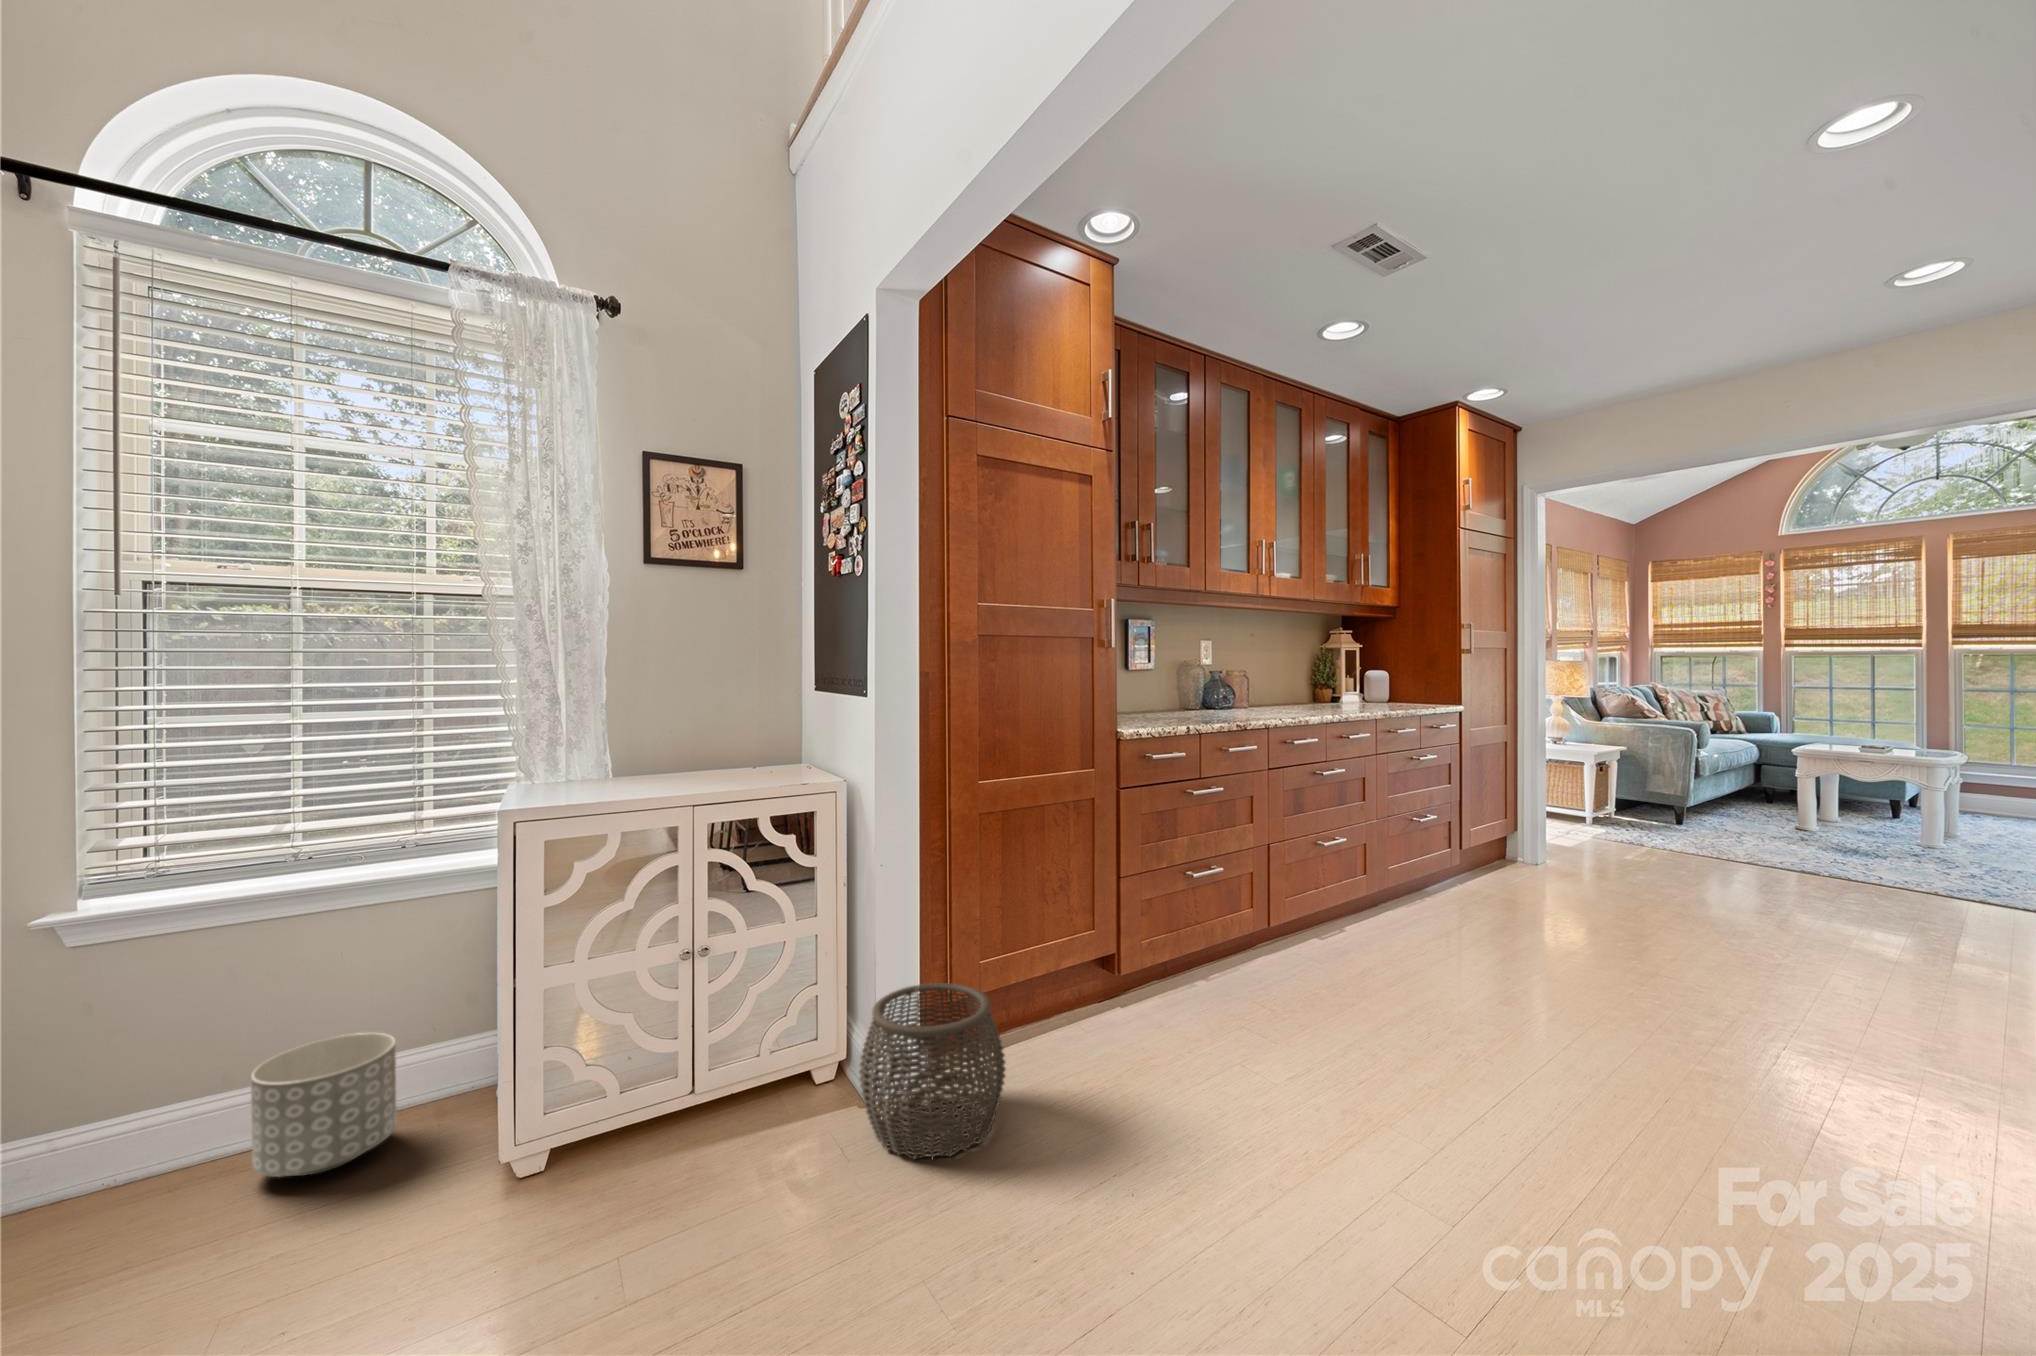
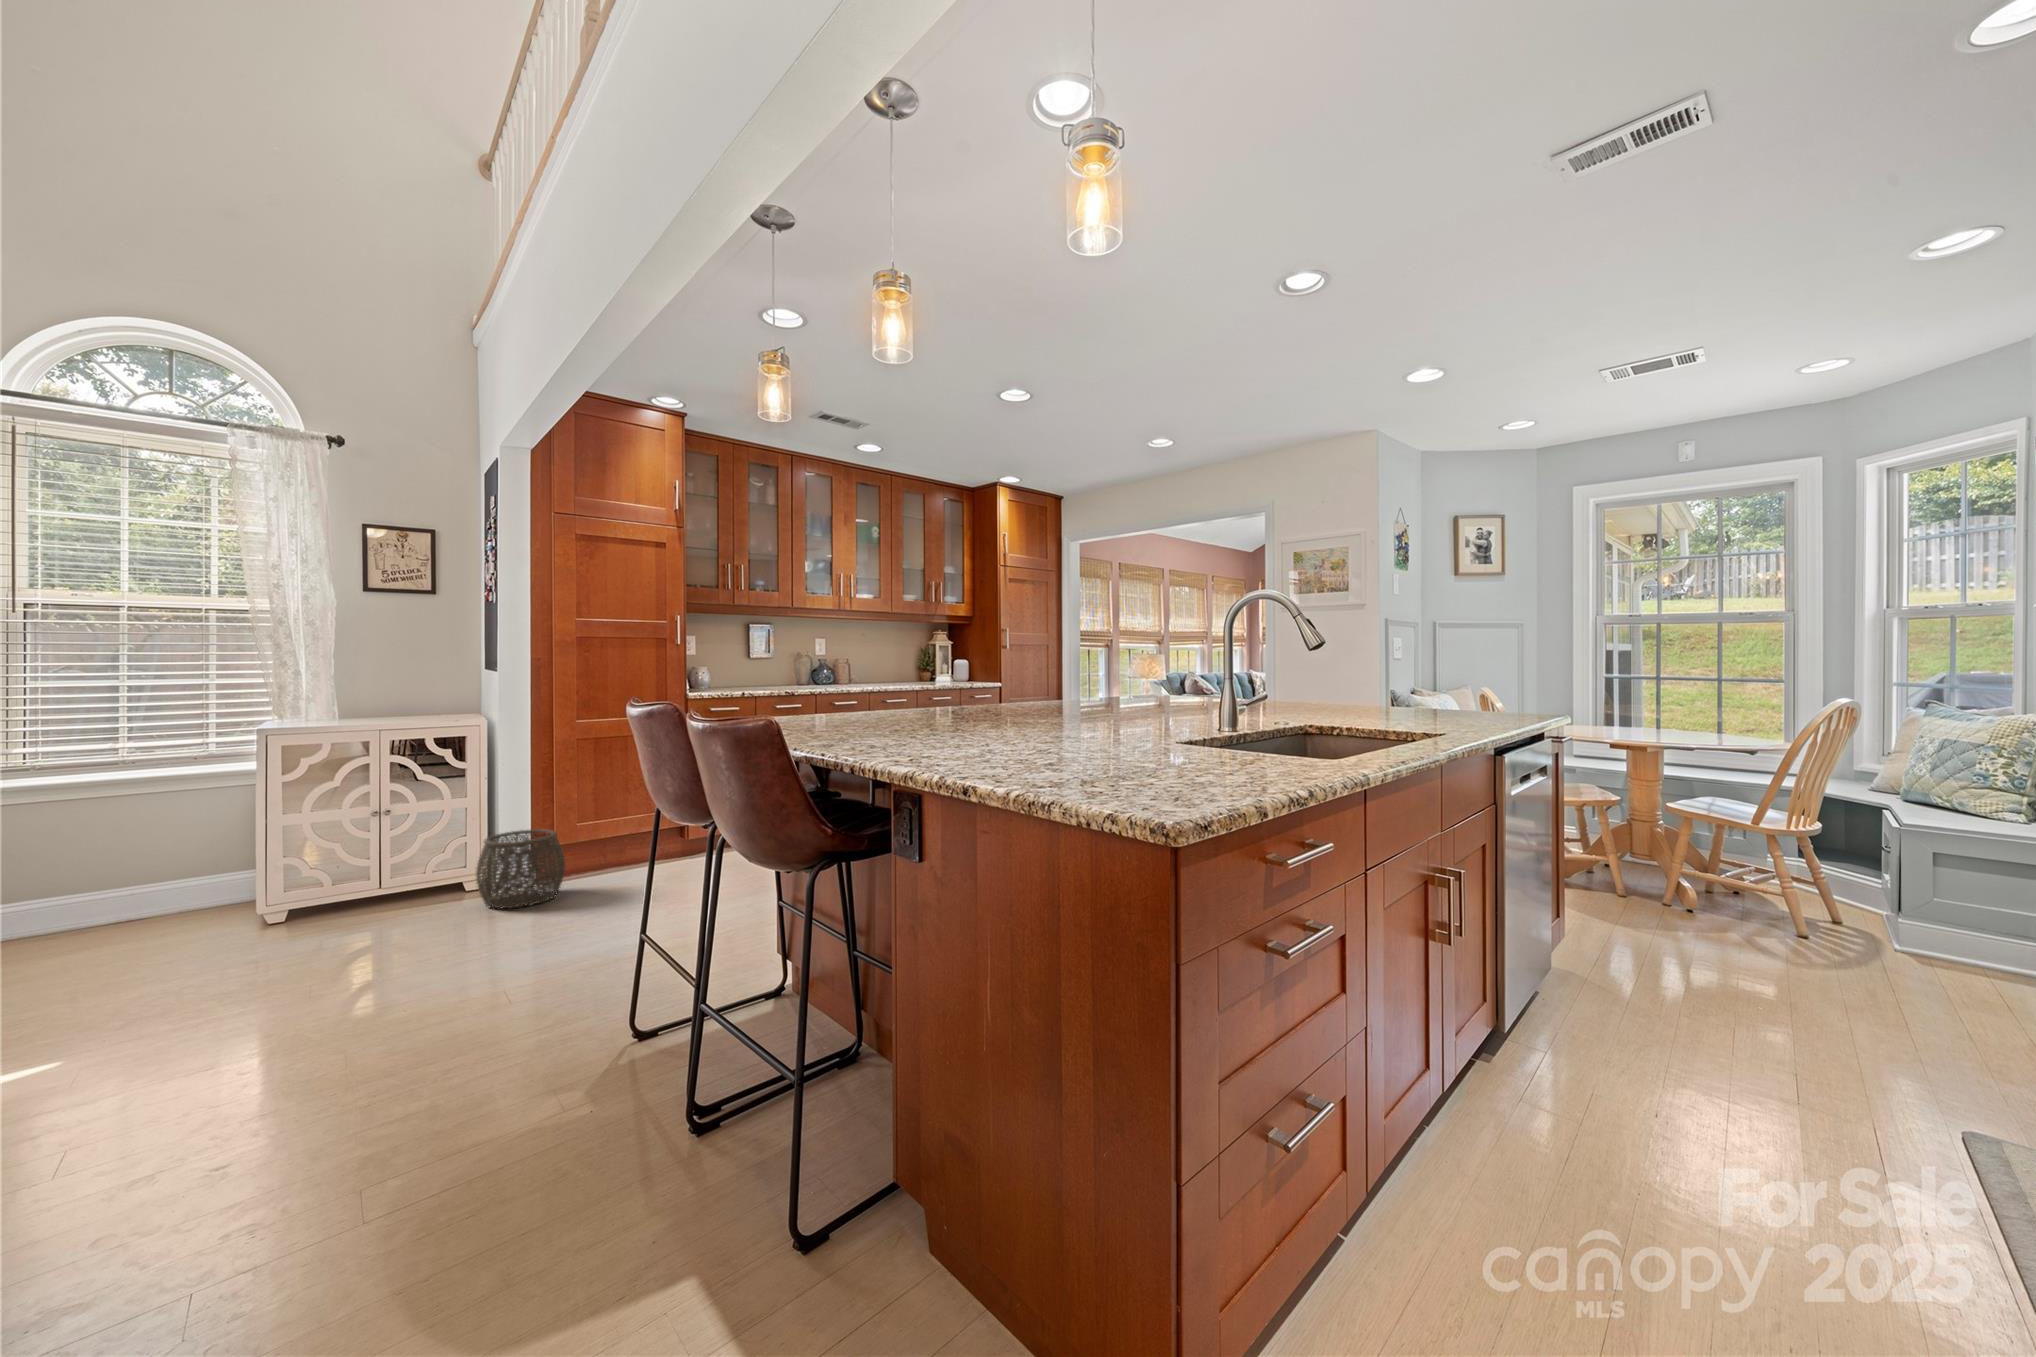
planter: present [251,1033,397,1177] -> none [100,860,192,928]

